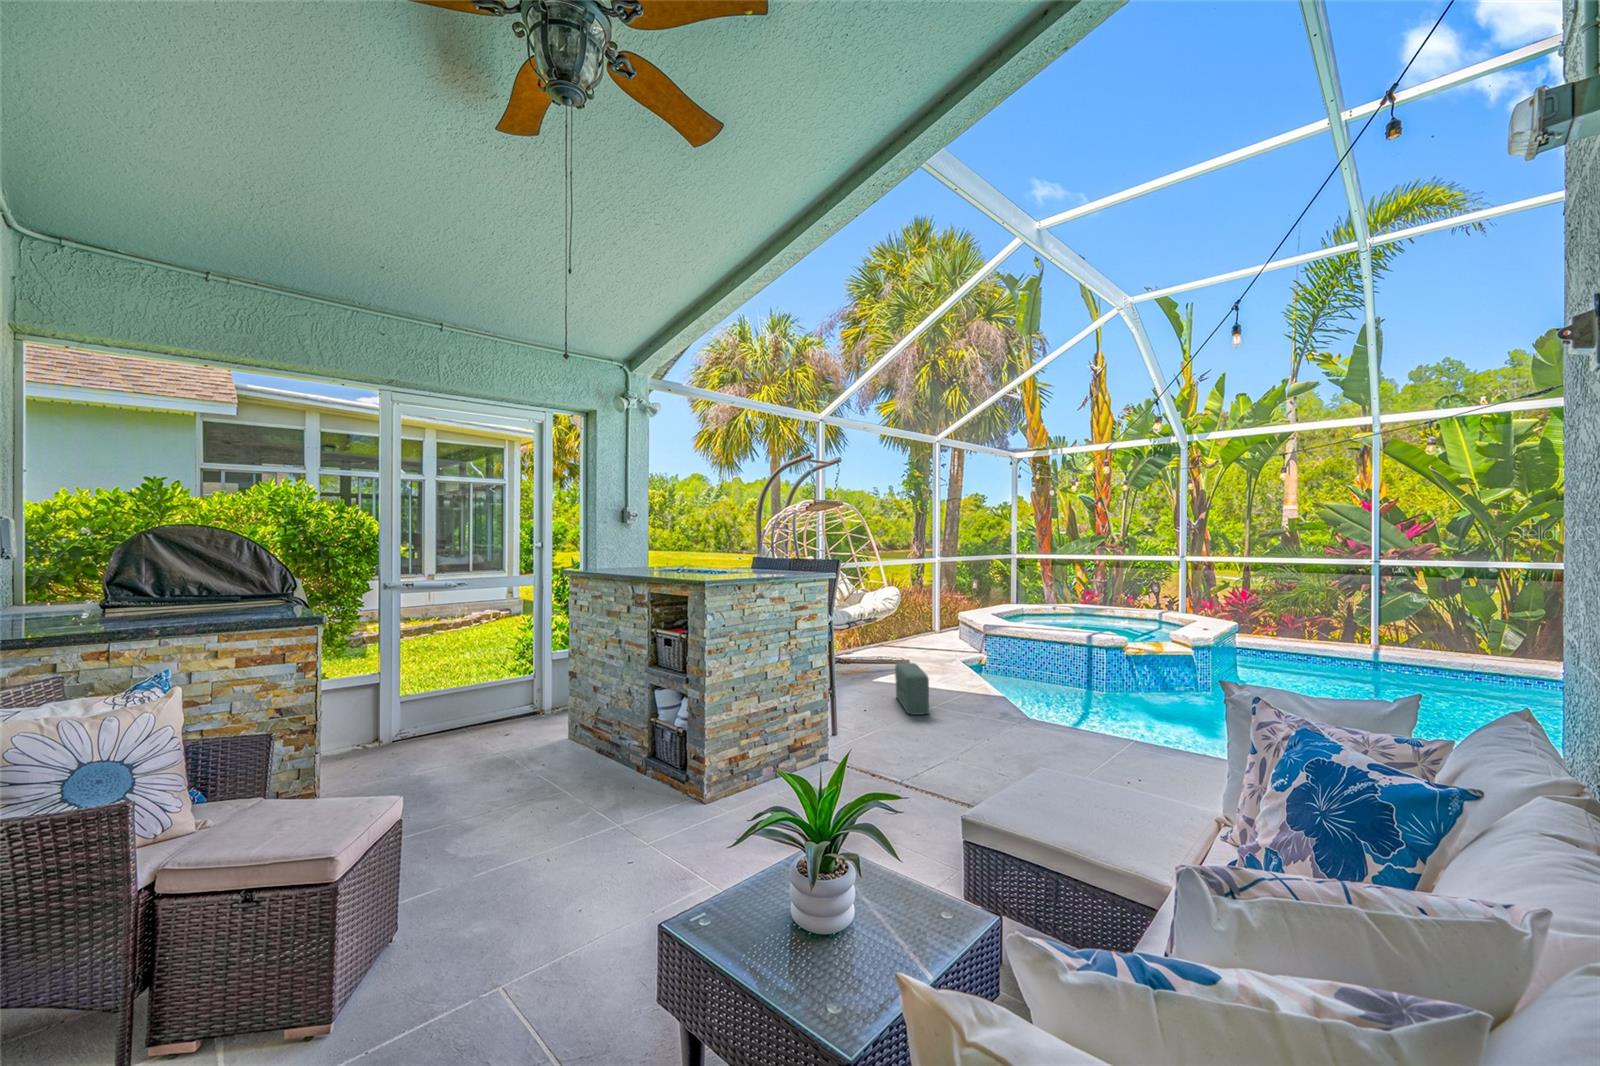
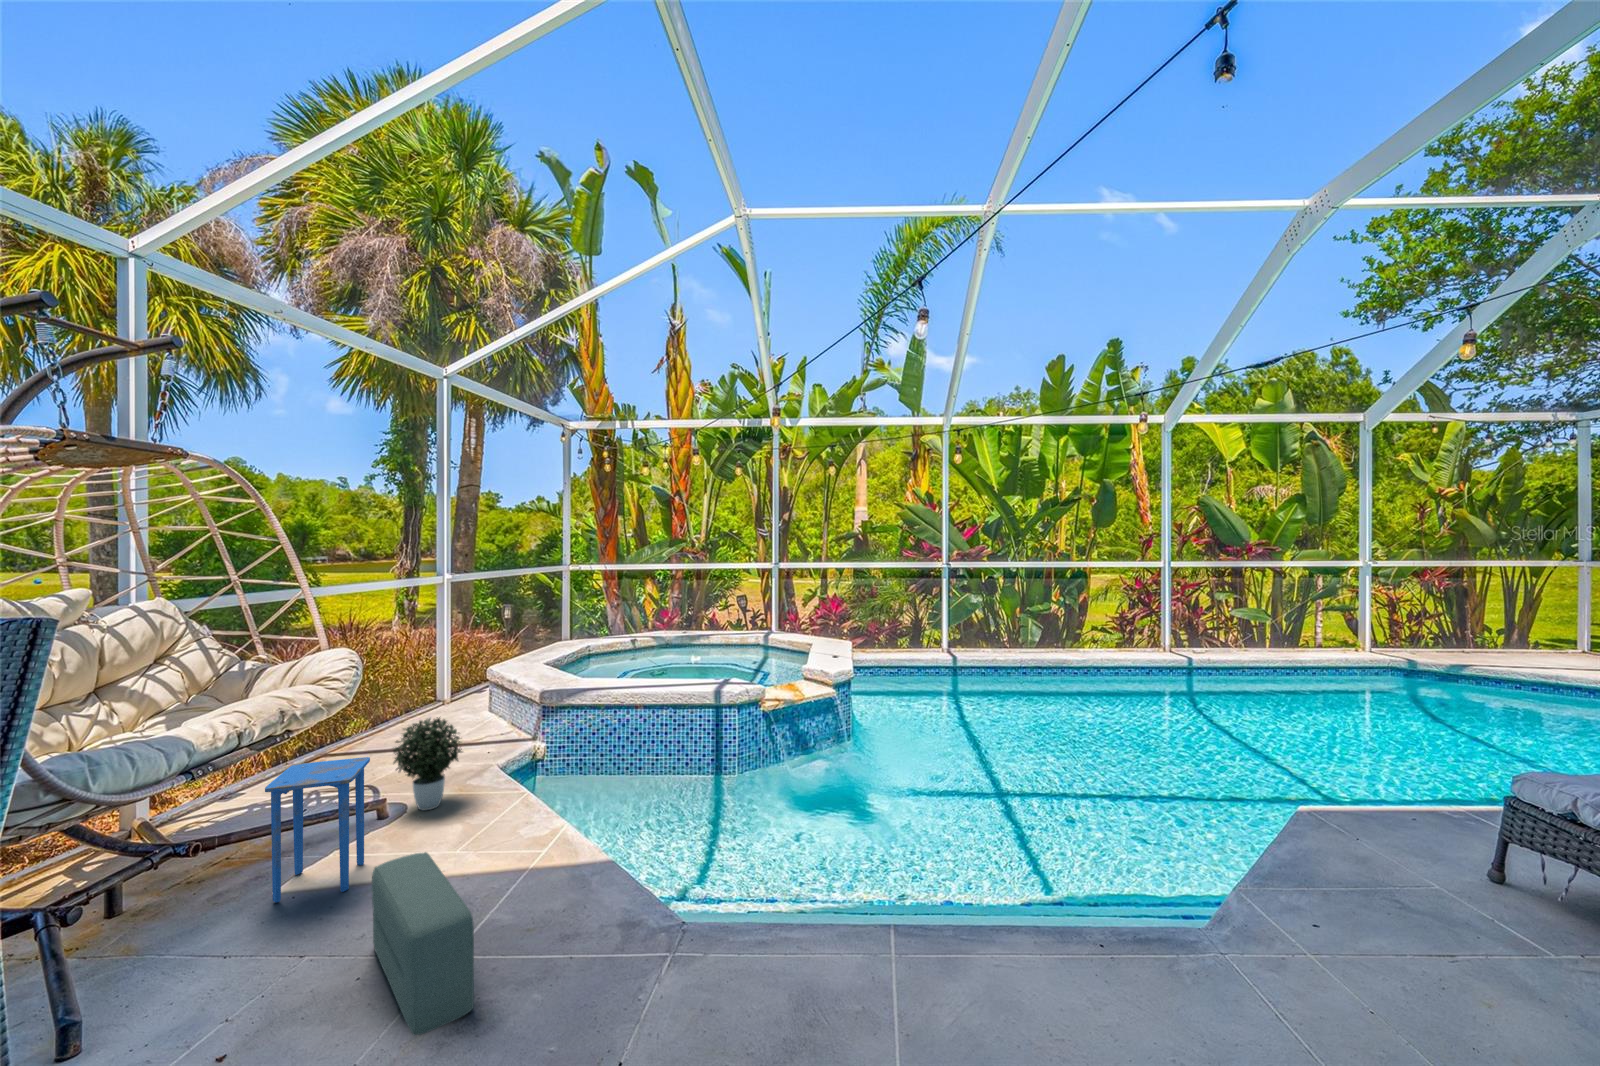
potted plant: none [904,623,937,669] -> present [393,717,462,810]
side table: none [858,630,895,684] -> present [265,757,370,903]

